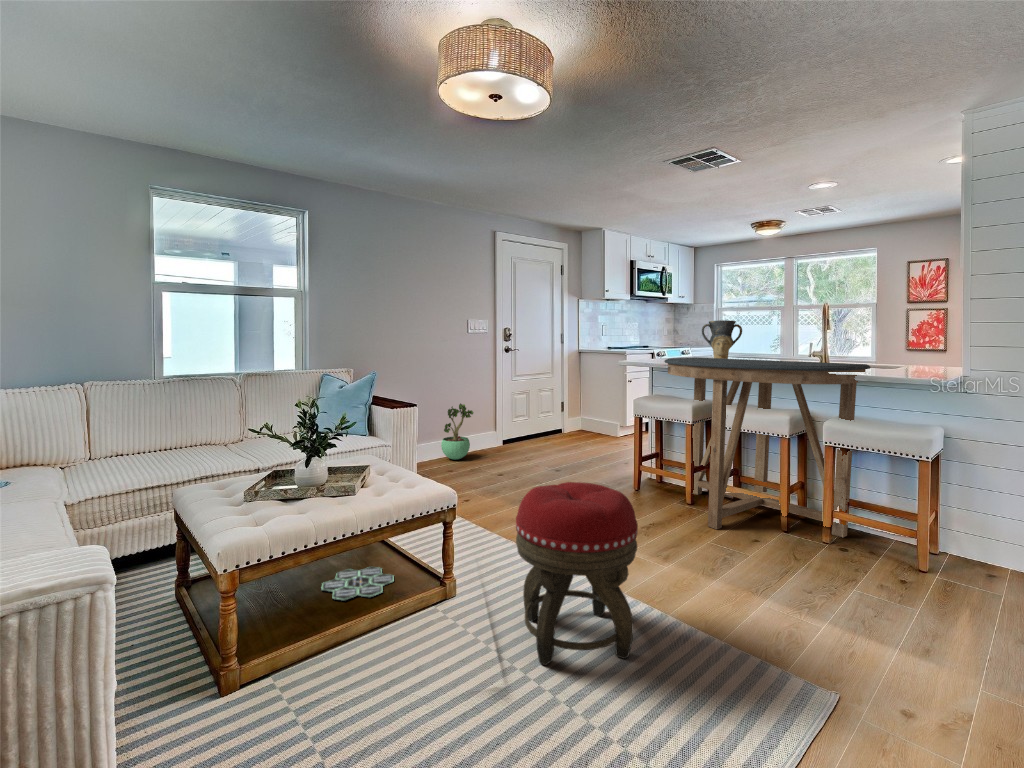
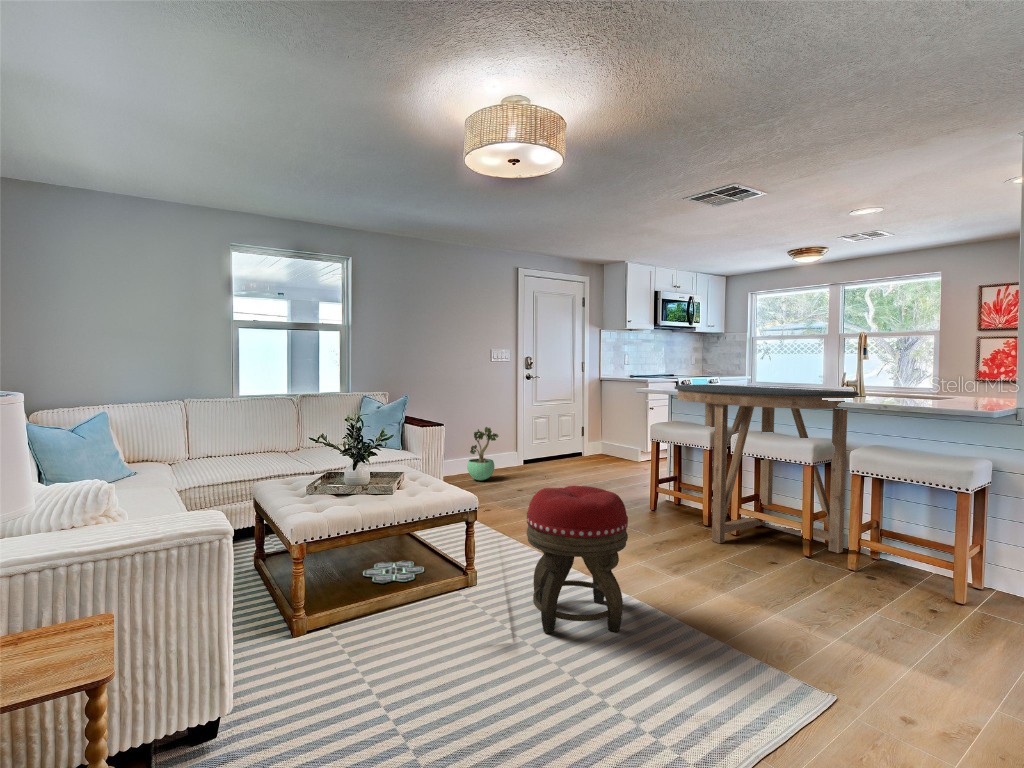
vase: present [702,320,742,359] -> none [713,350,751,391]

